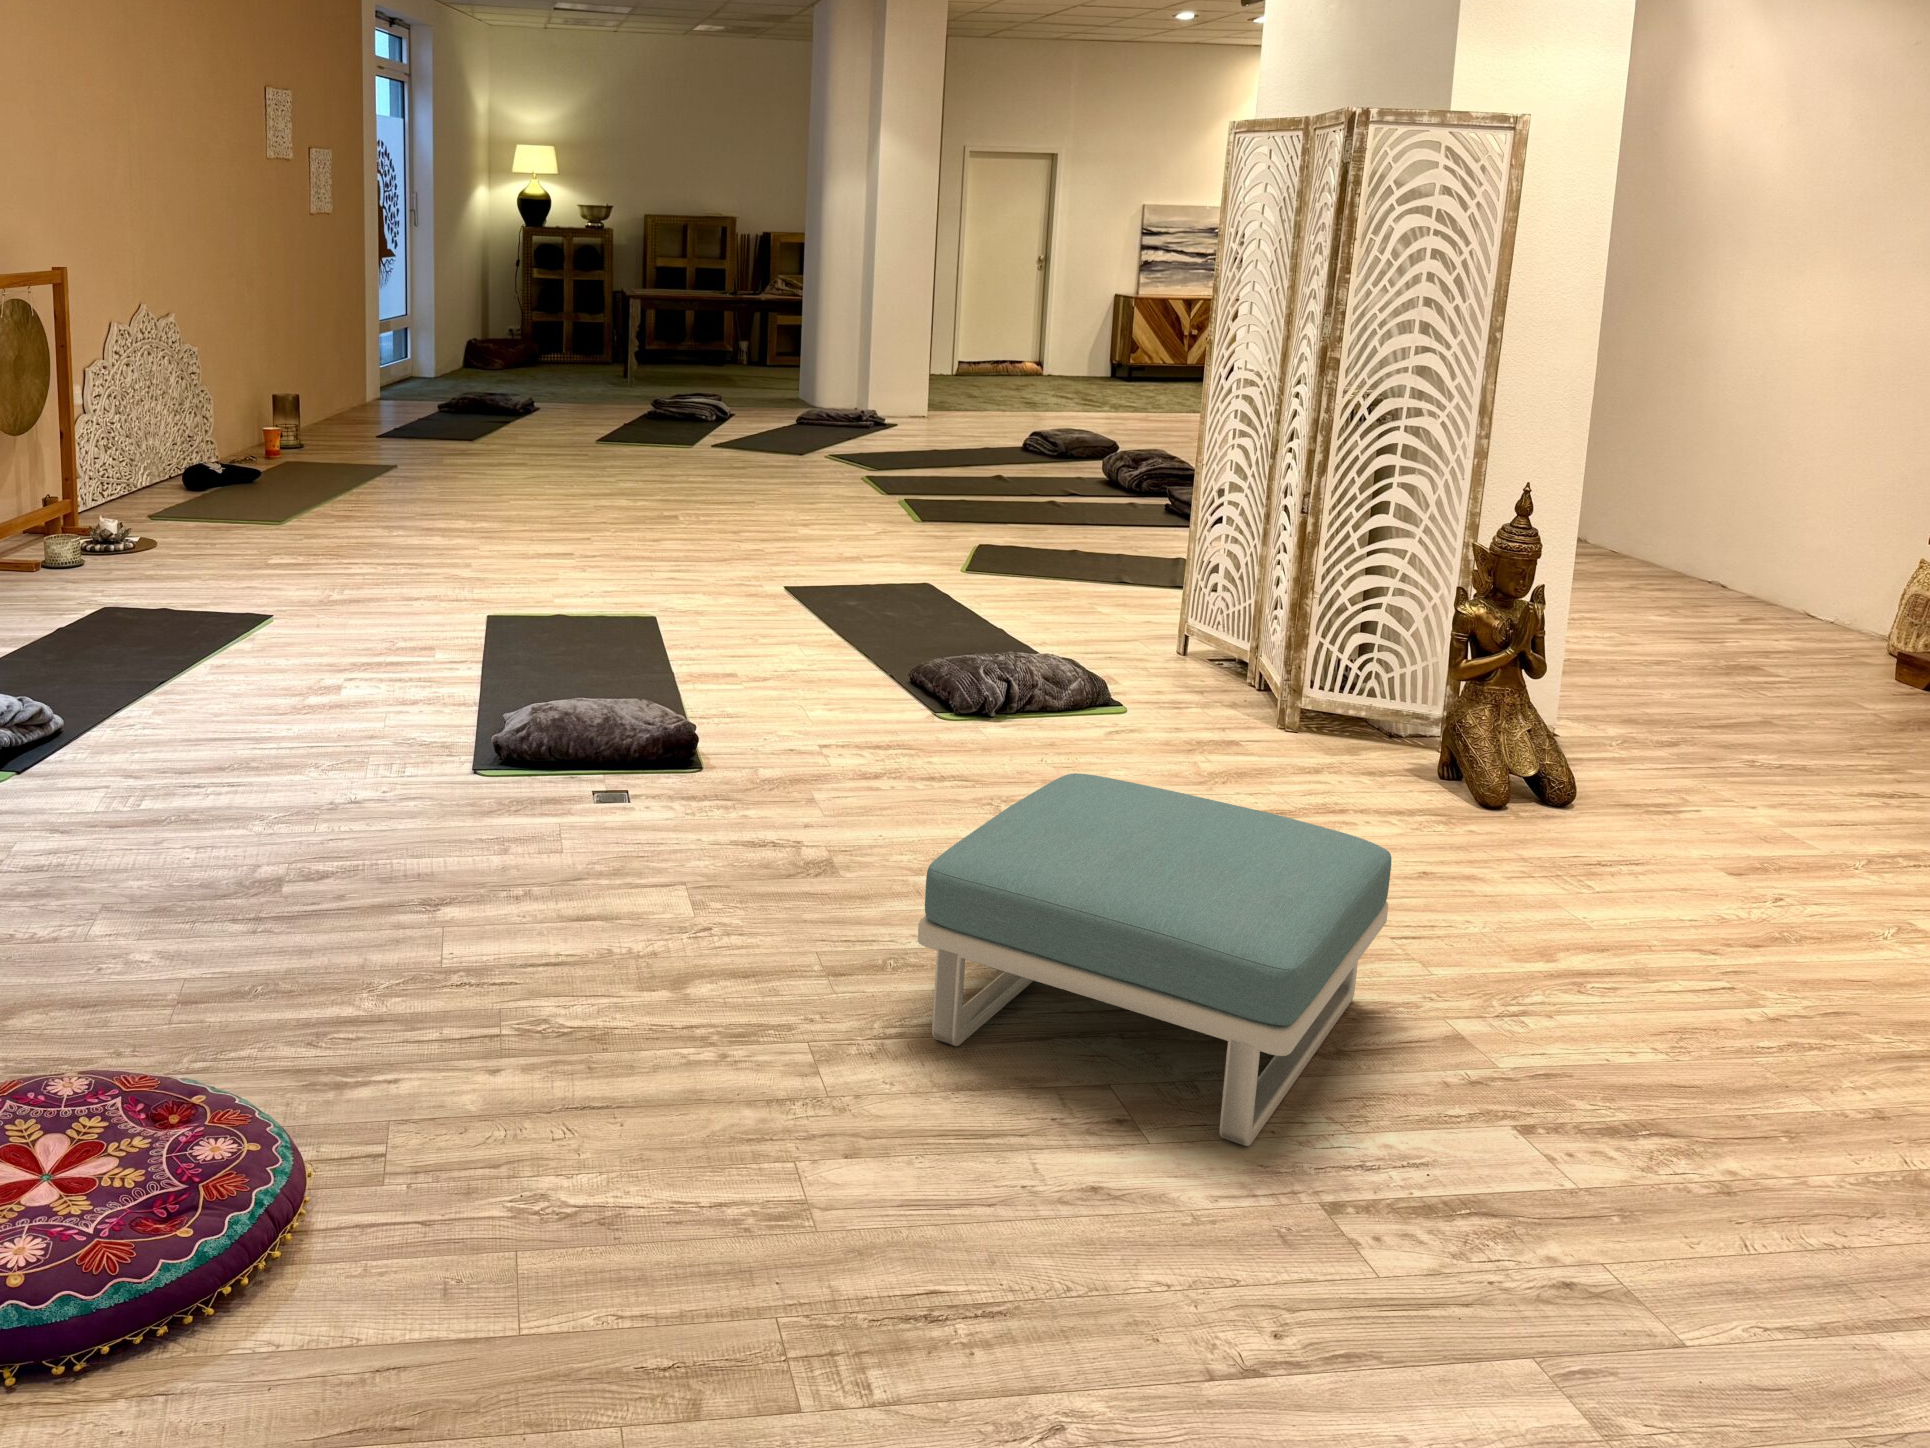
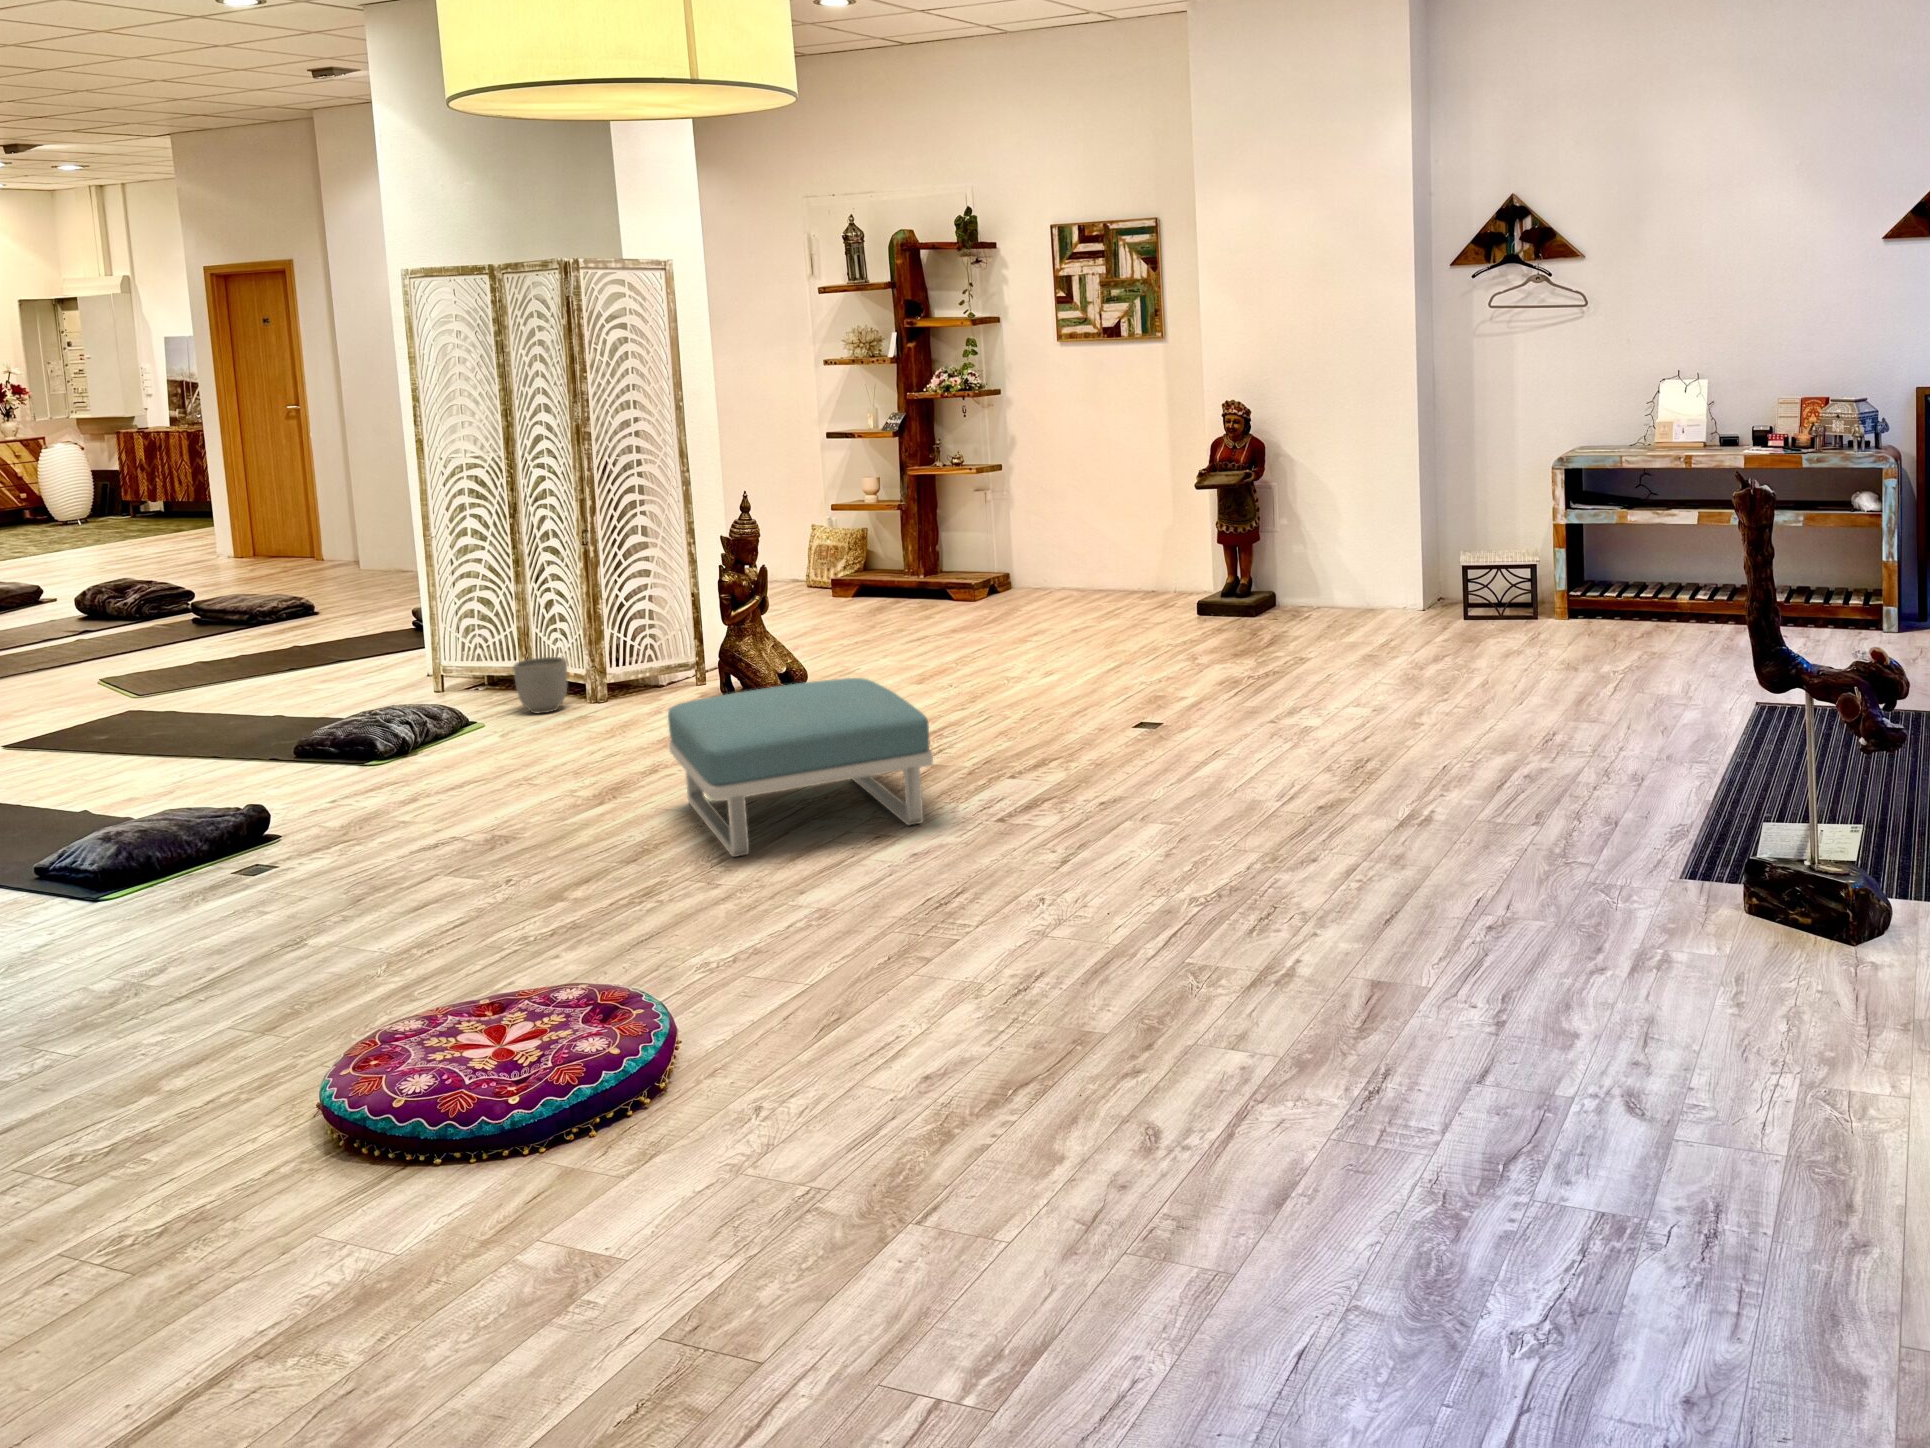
planter: none [1191,642,1262,719] -> present [513,657,567,713]

